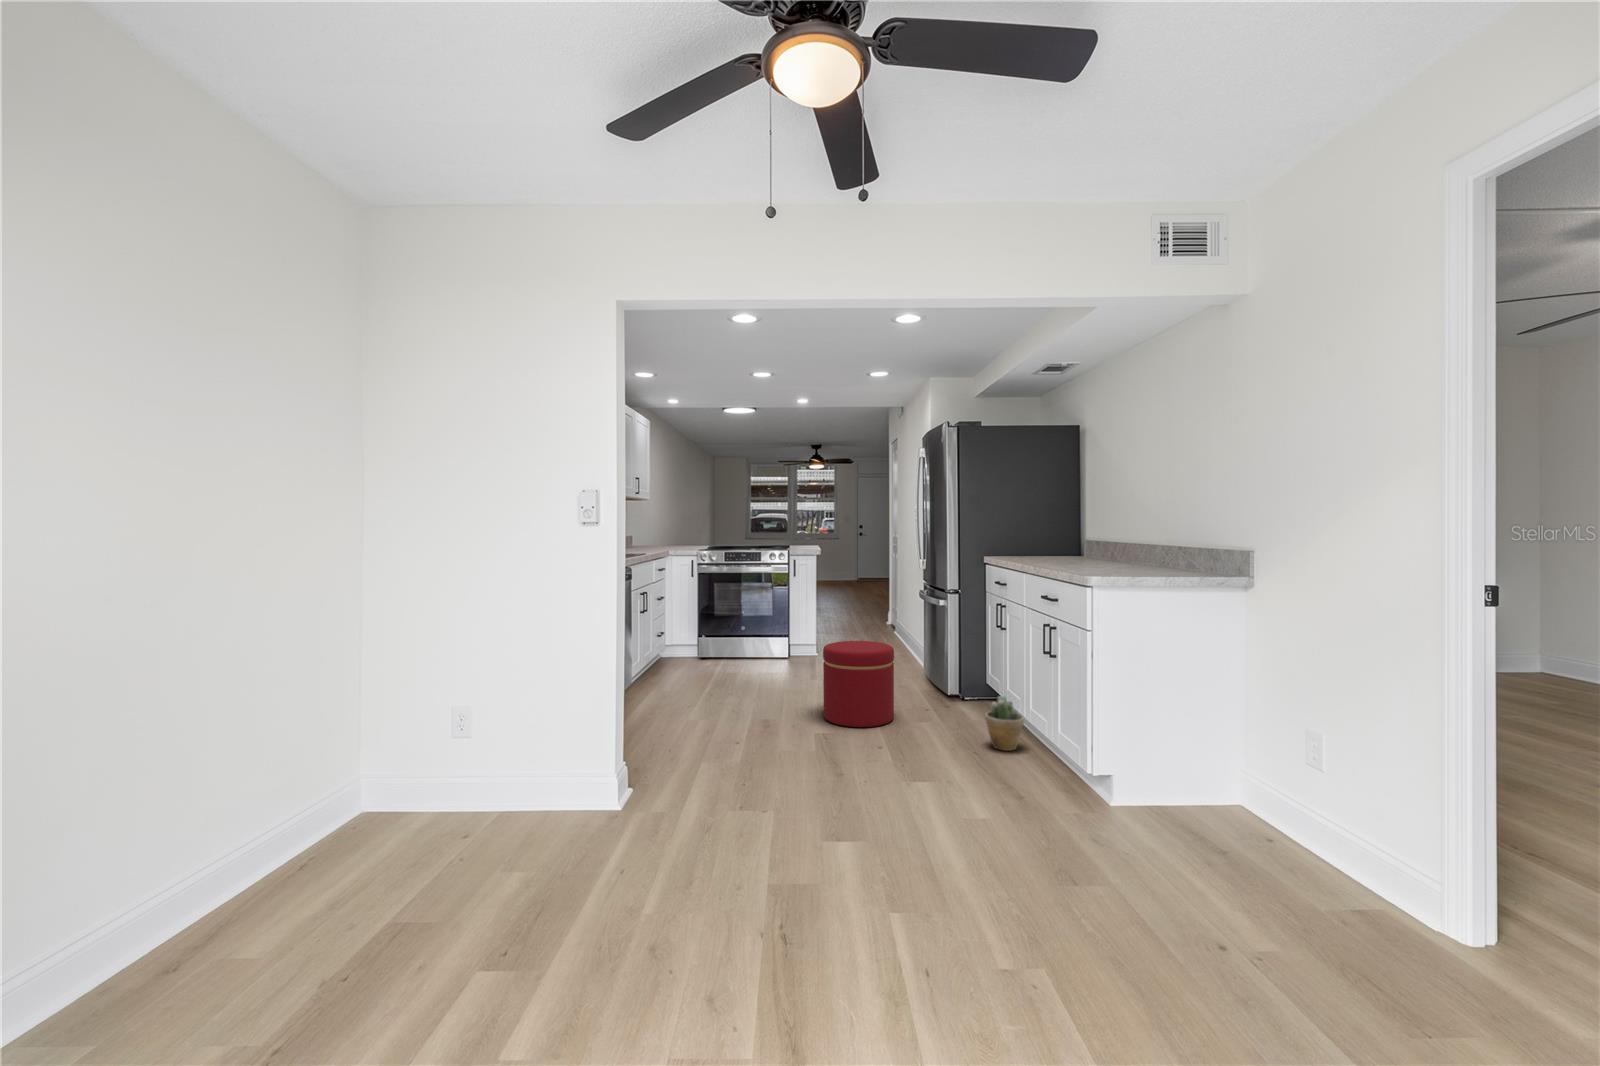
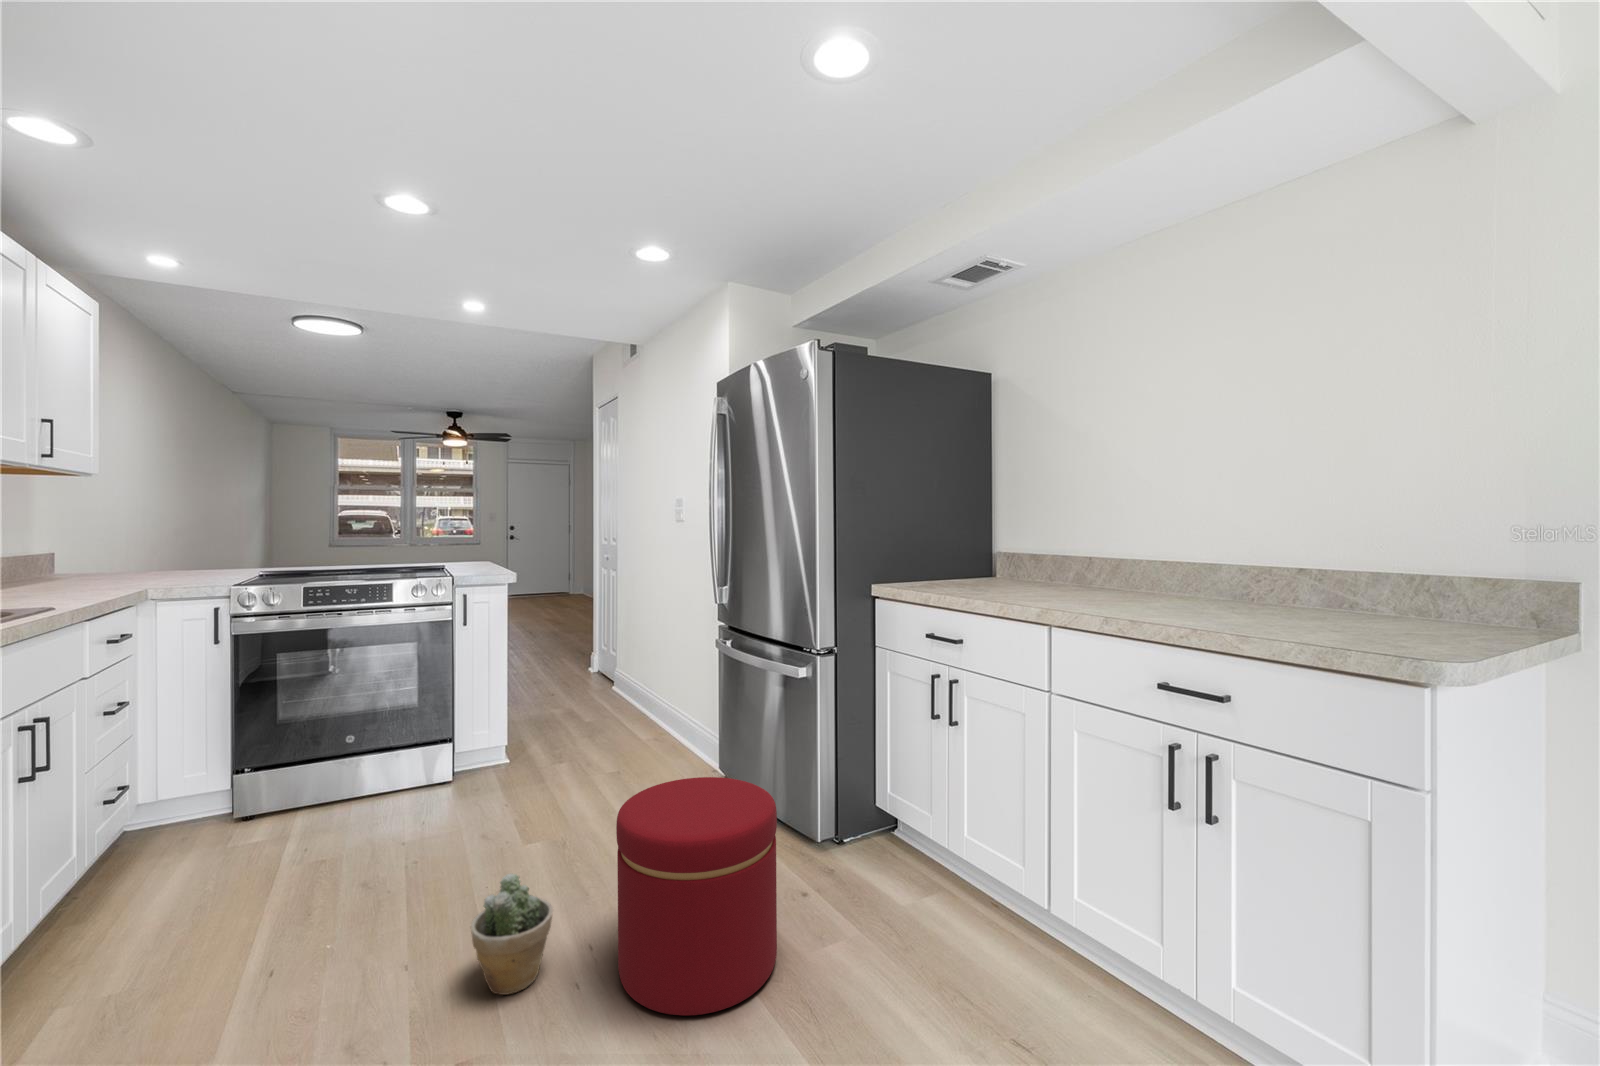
potted plant: present [985,696,1024,751] -> present [471,874,553,995]

